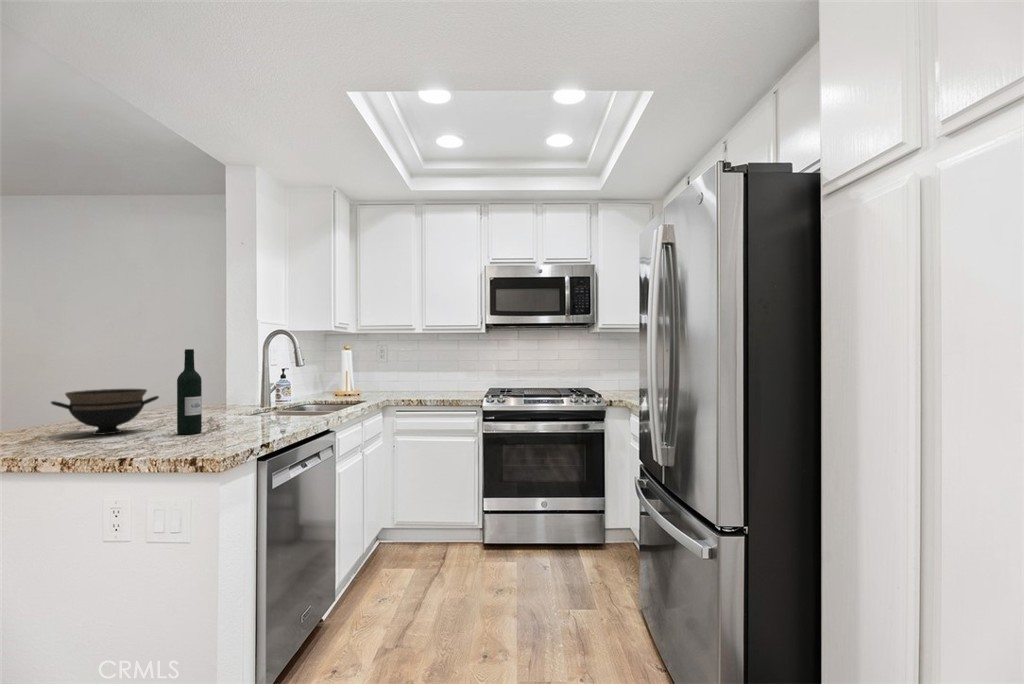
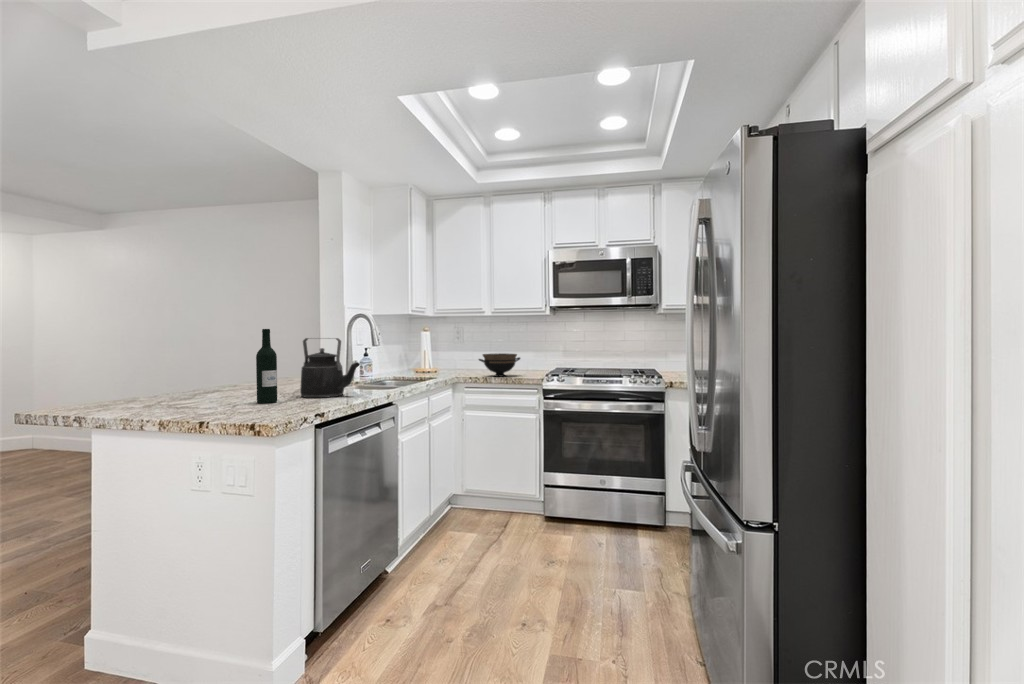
kettle: none [225,359,295,427] -> present [300,338,359,398]
bowl: present [51,389,159,435] -> present [479,353,520,377]

